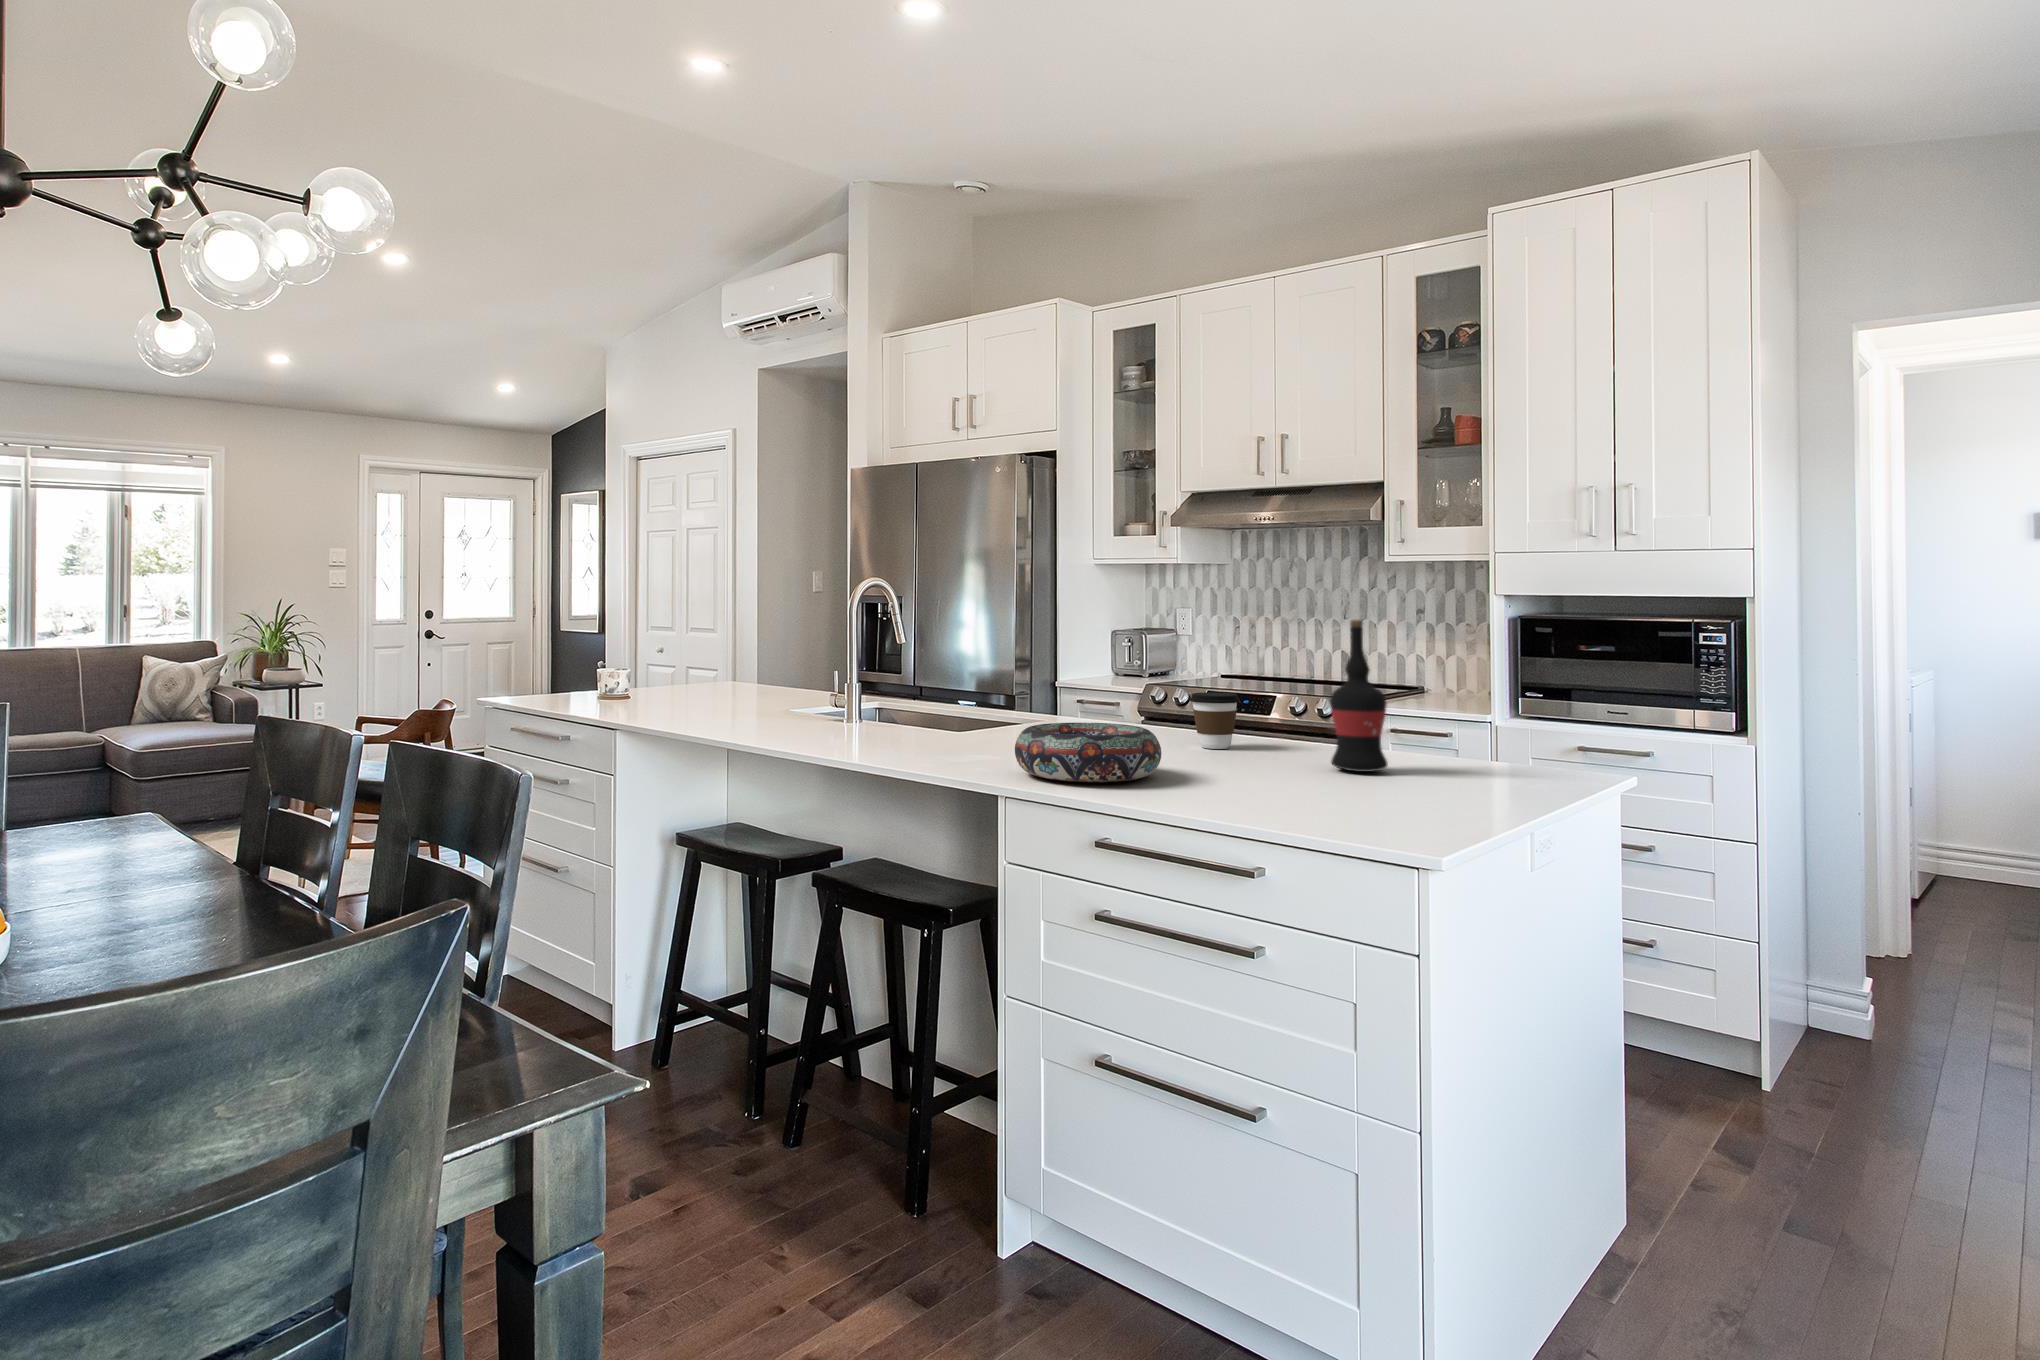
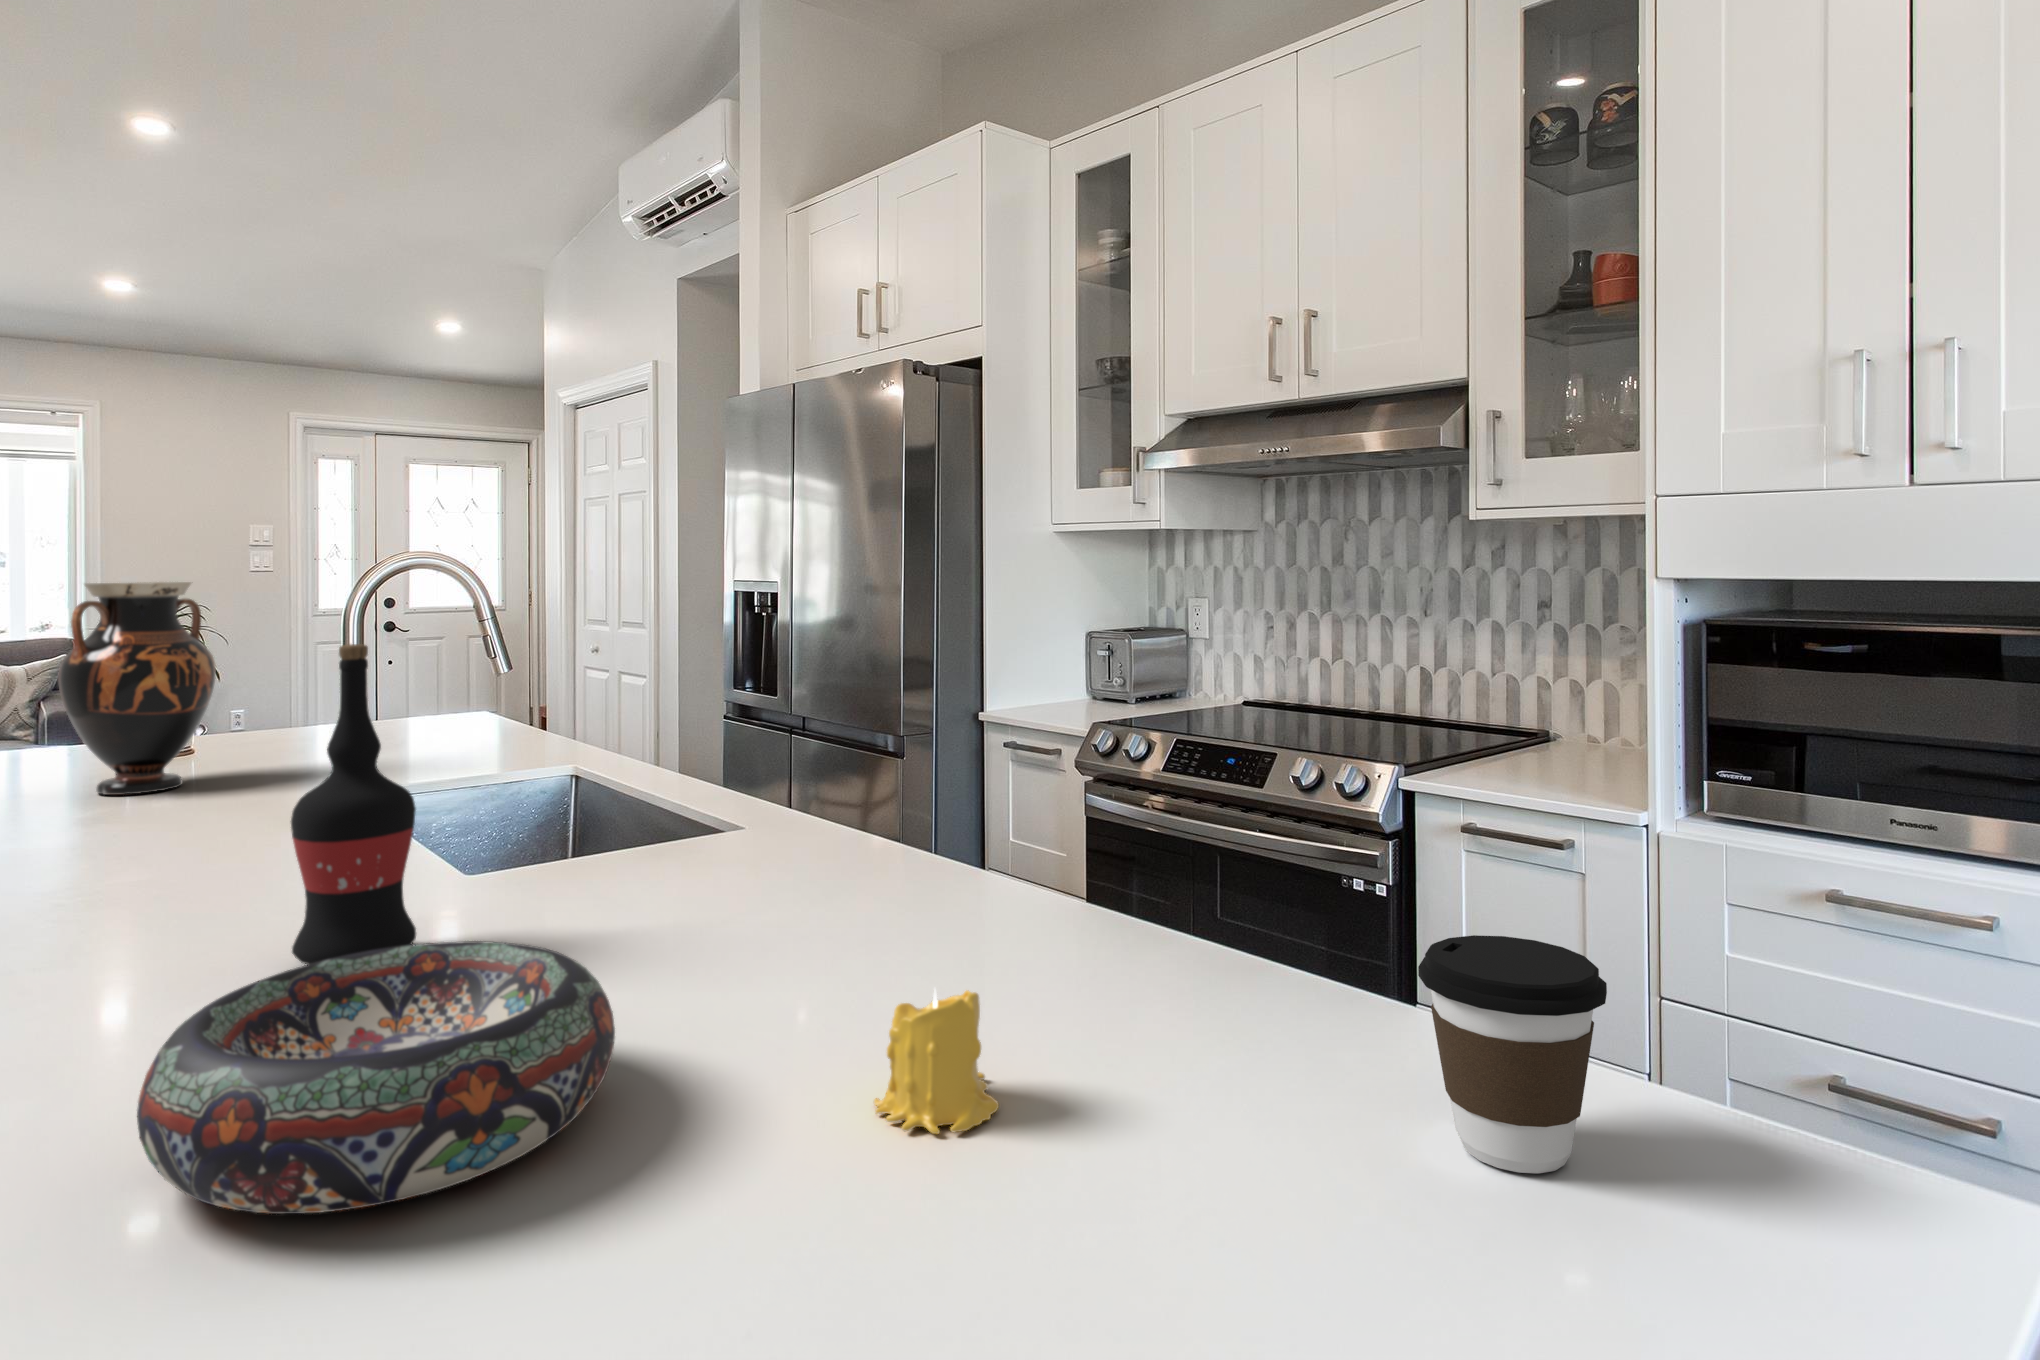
vase: none [599,592,674,712] -> present [58,582,216,795]
wine bottle: present [1330,620,1388,772] -> present [291,644,416,964]
coffee cup: present [1190,692,1240,749] -> present [1418,935,1607,1174]
candle: none [1241,729,1287,775] -> present [874,990,999,1134]

